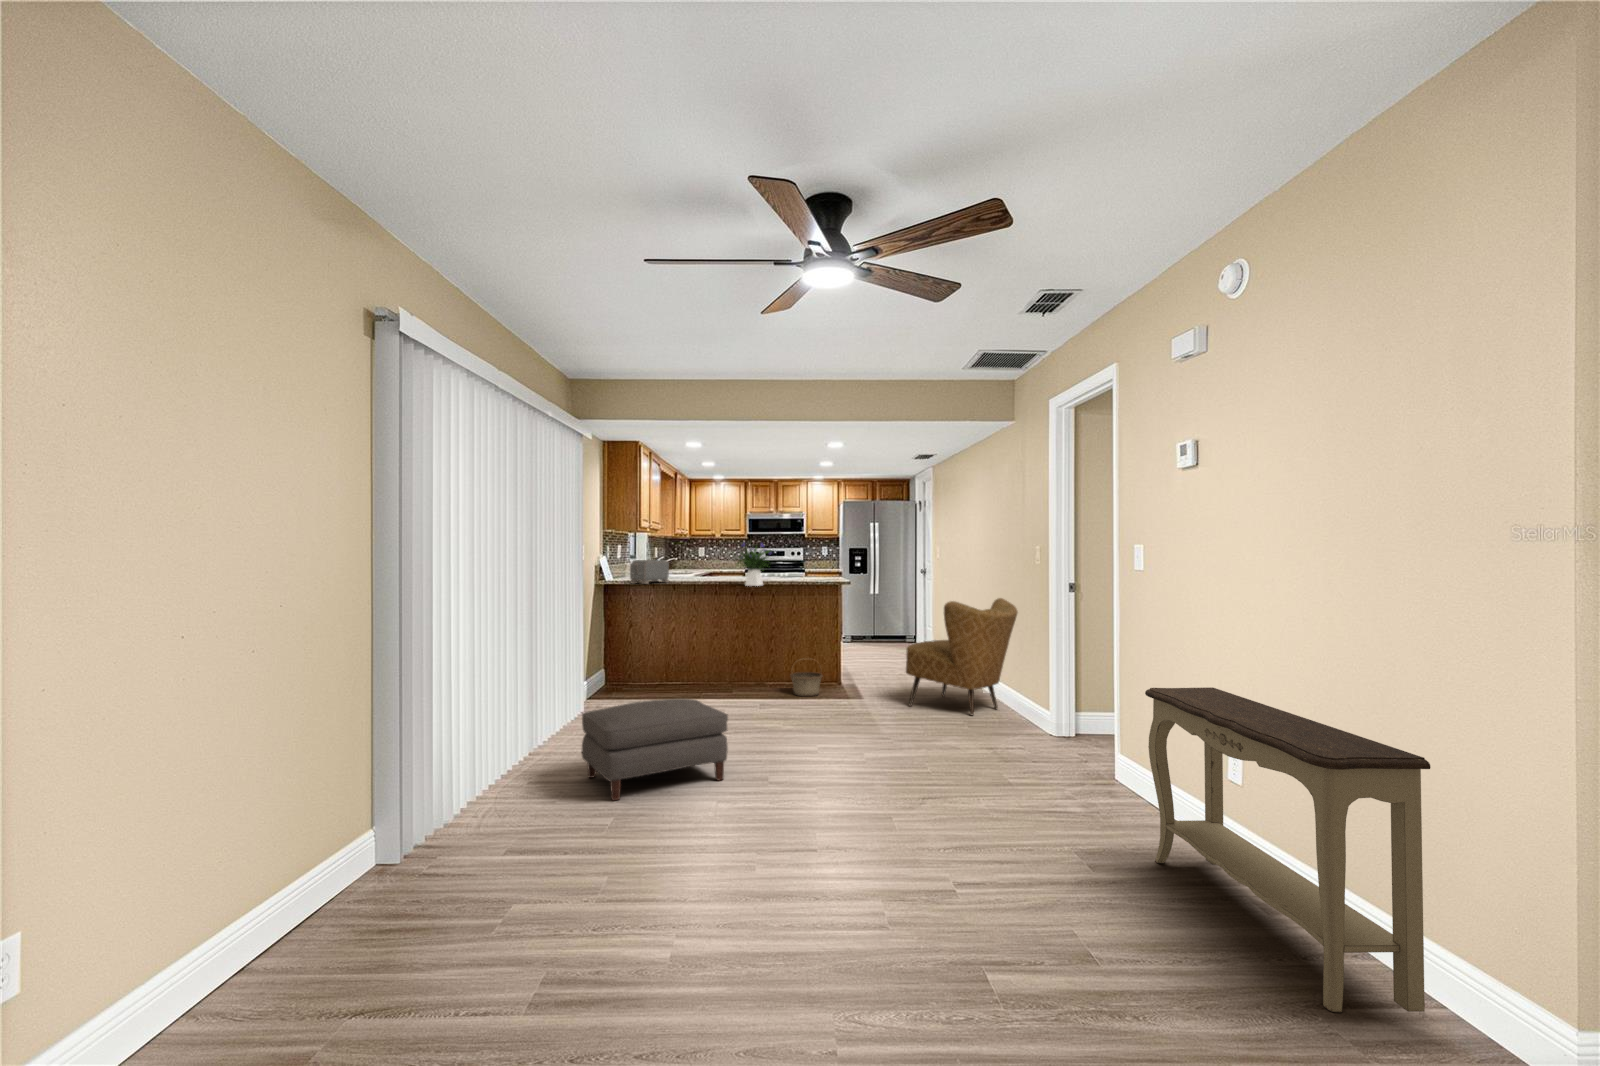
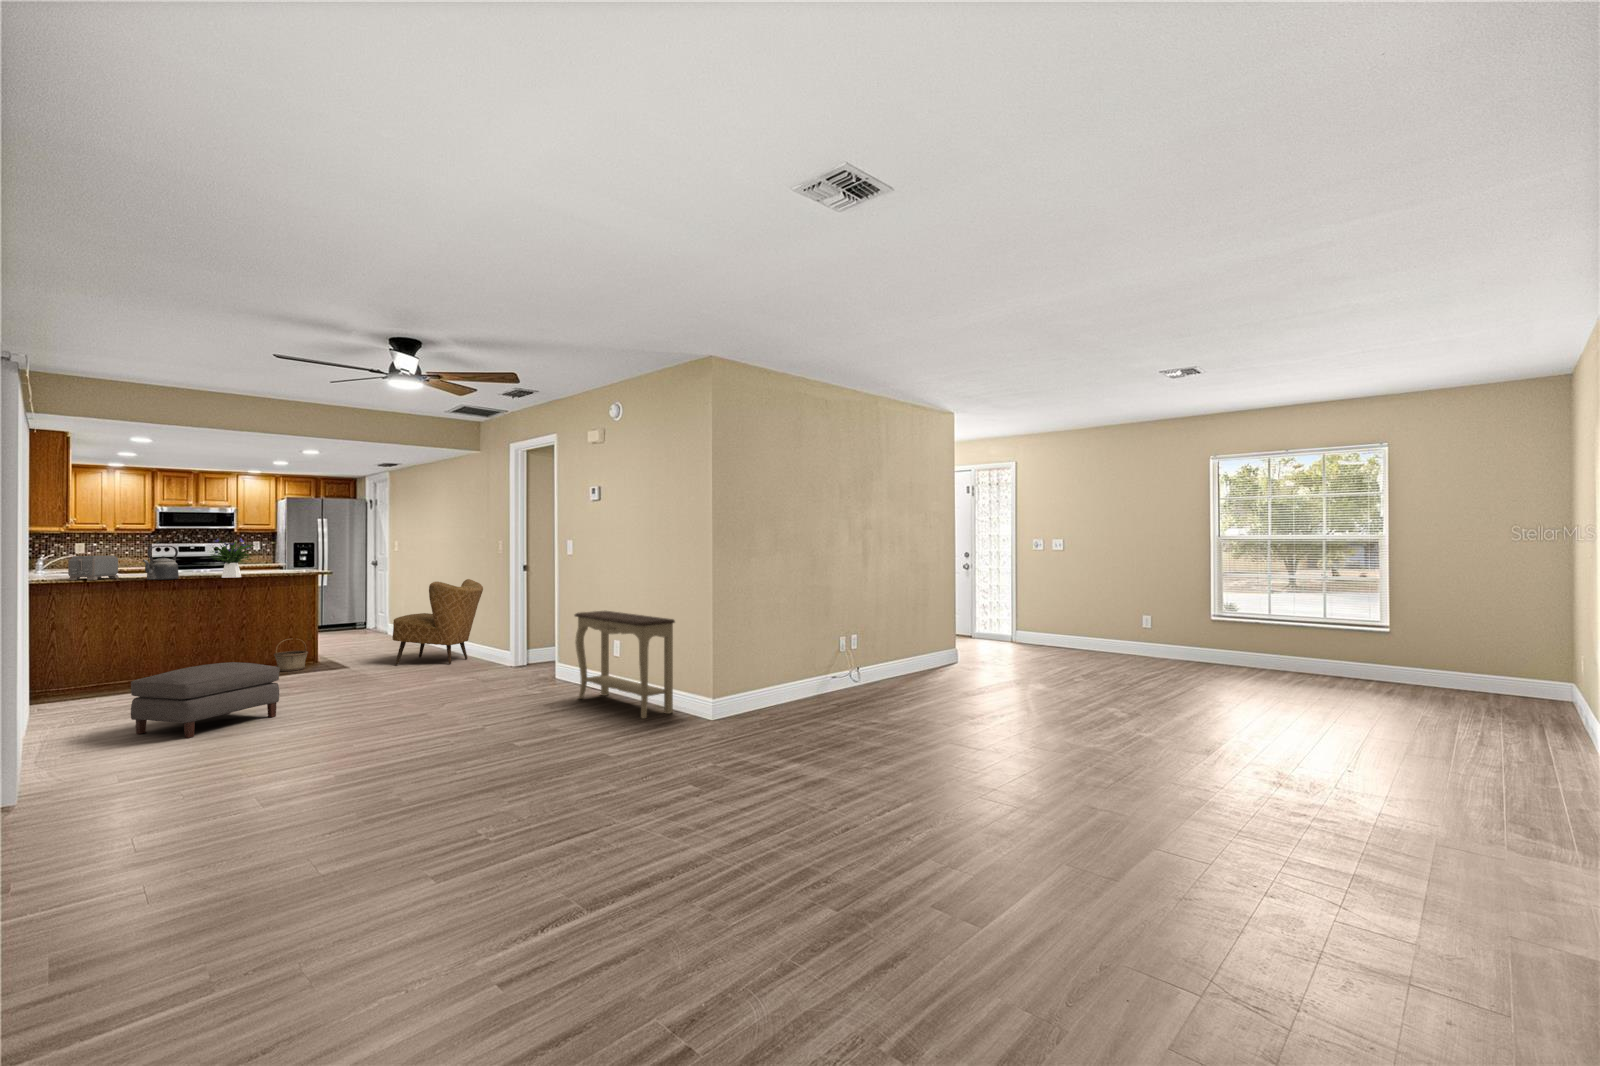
kettle: none [677,551,708,586] -> present [143,546,179,580]

